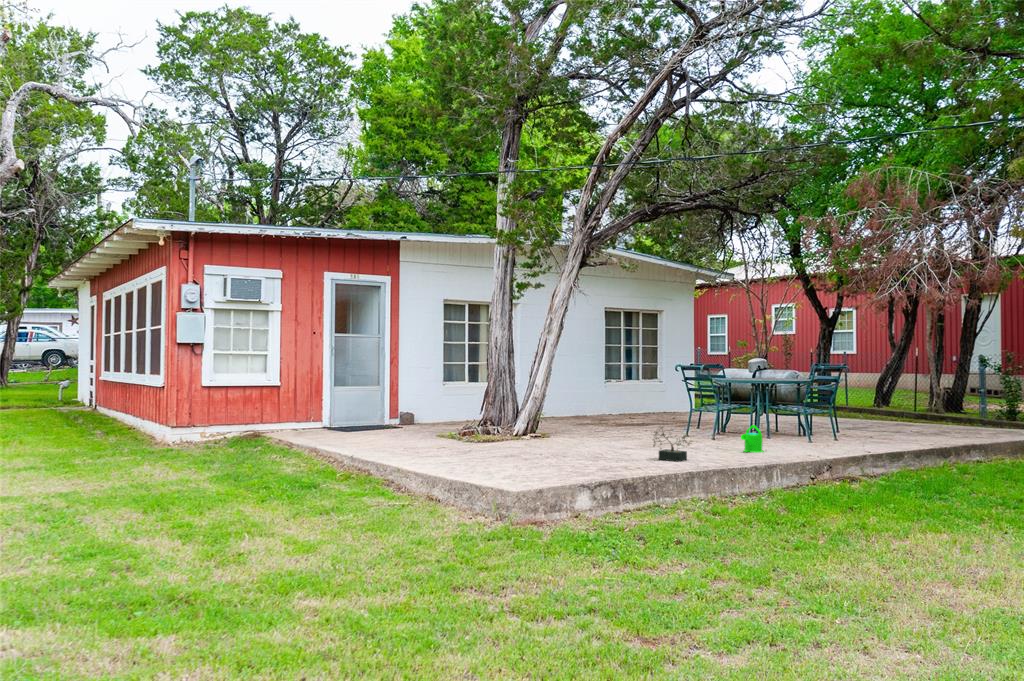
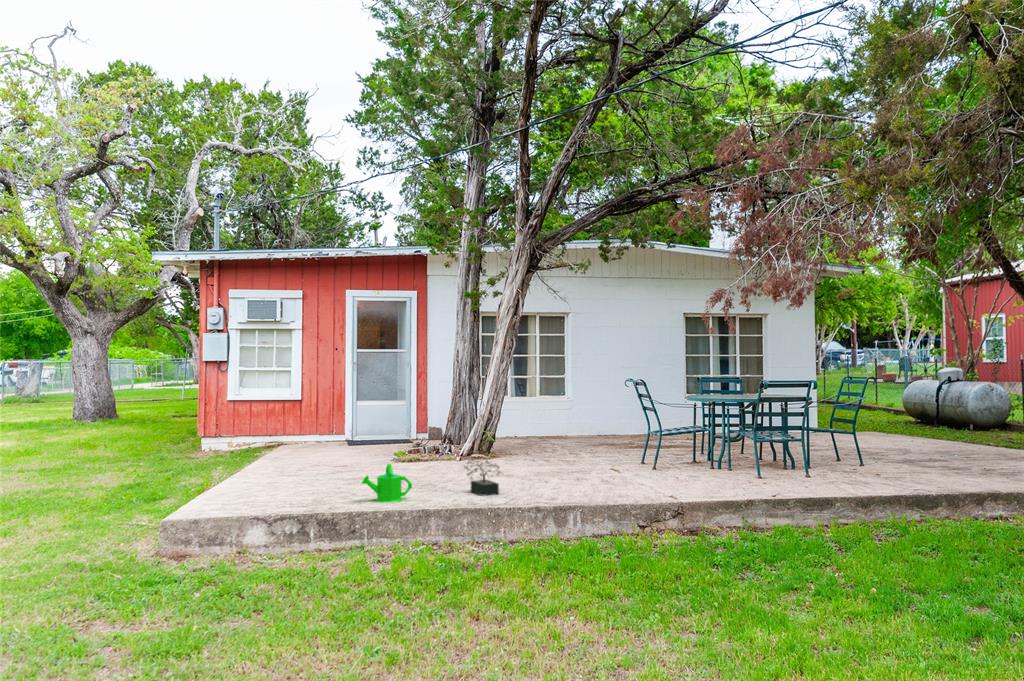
watering can: present [741,425,763,453] -> present [362,464,412,502]

